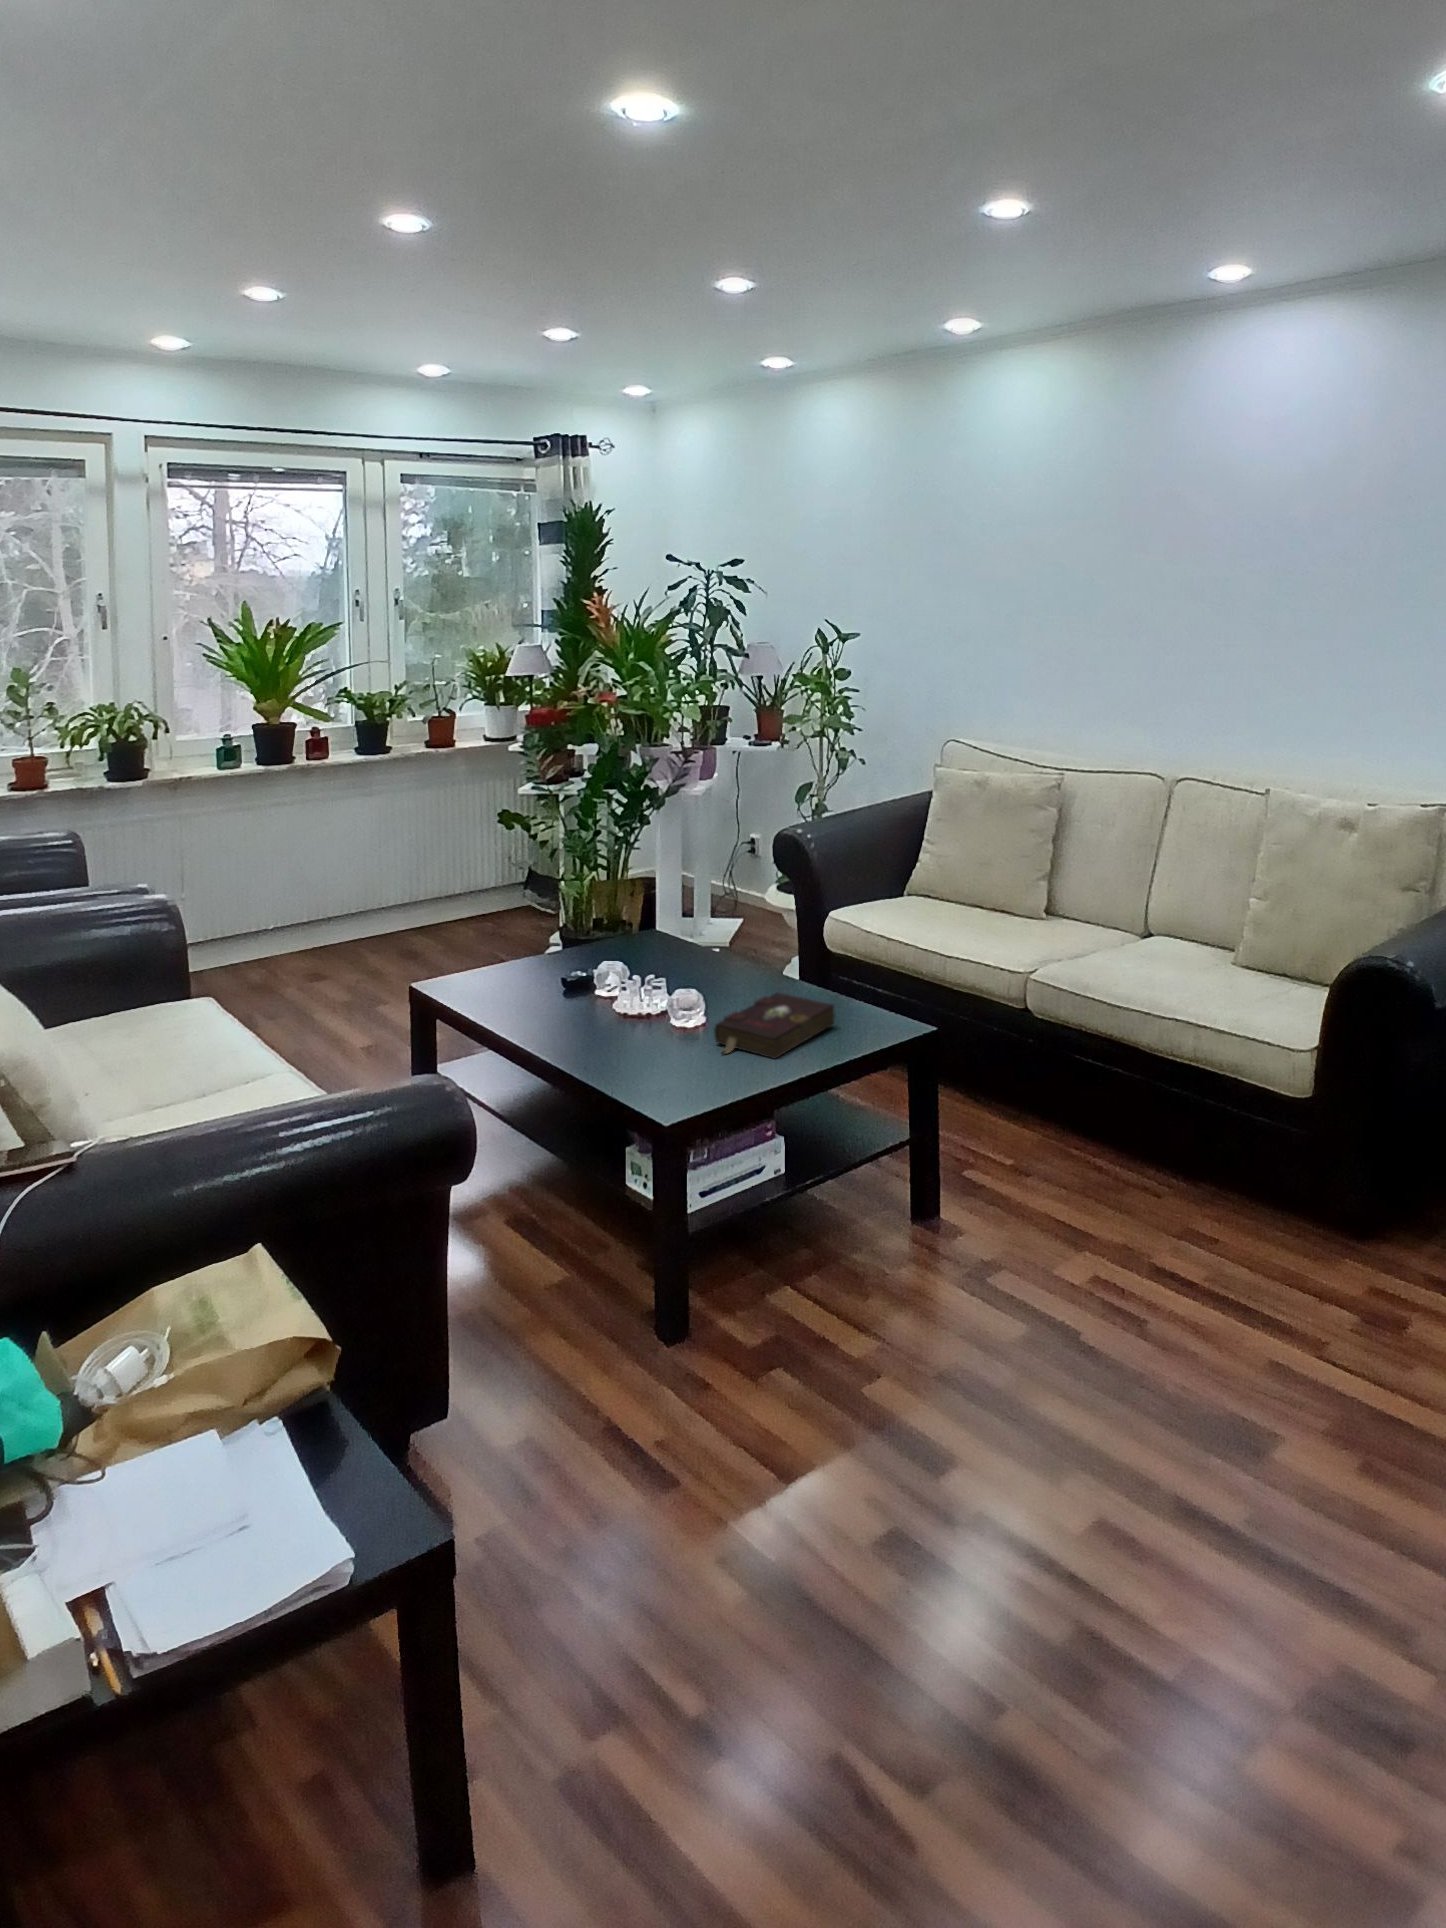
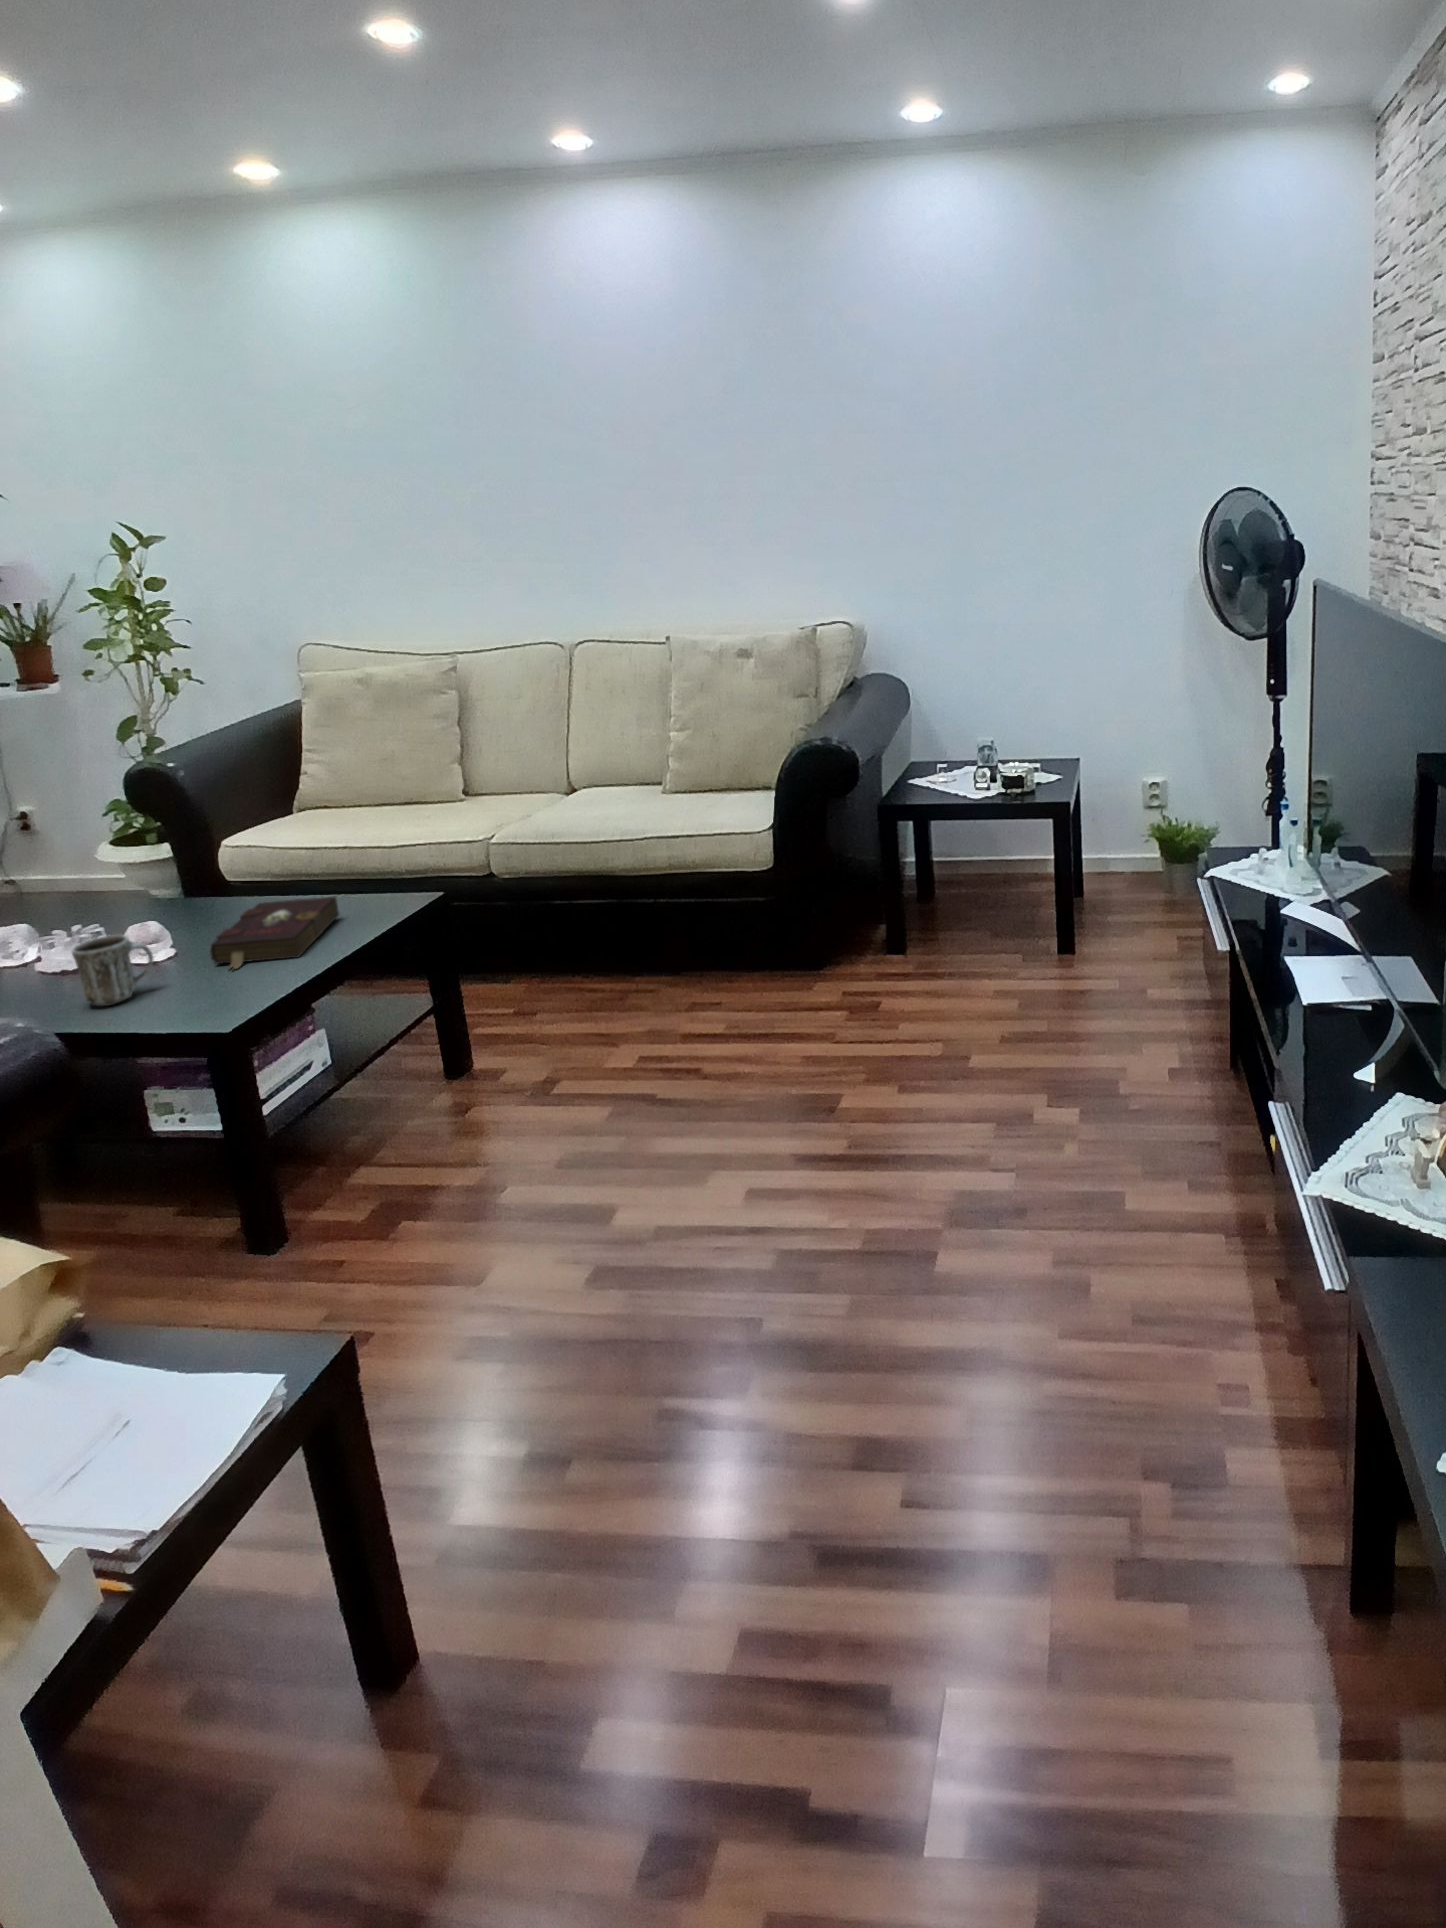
mug: none [611,994,667,1057] -> present [72,935,153,1006]

